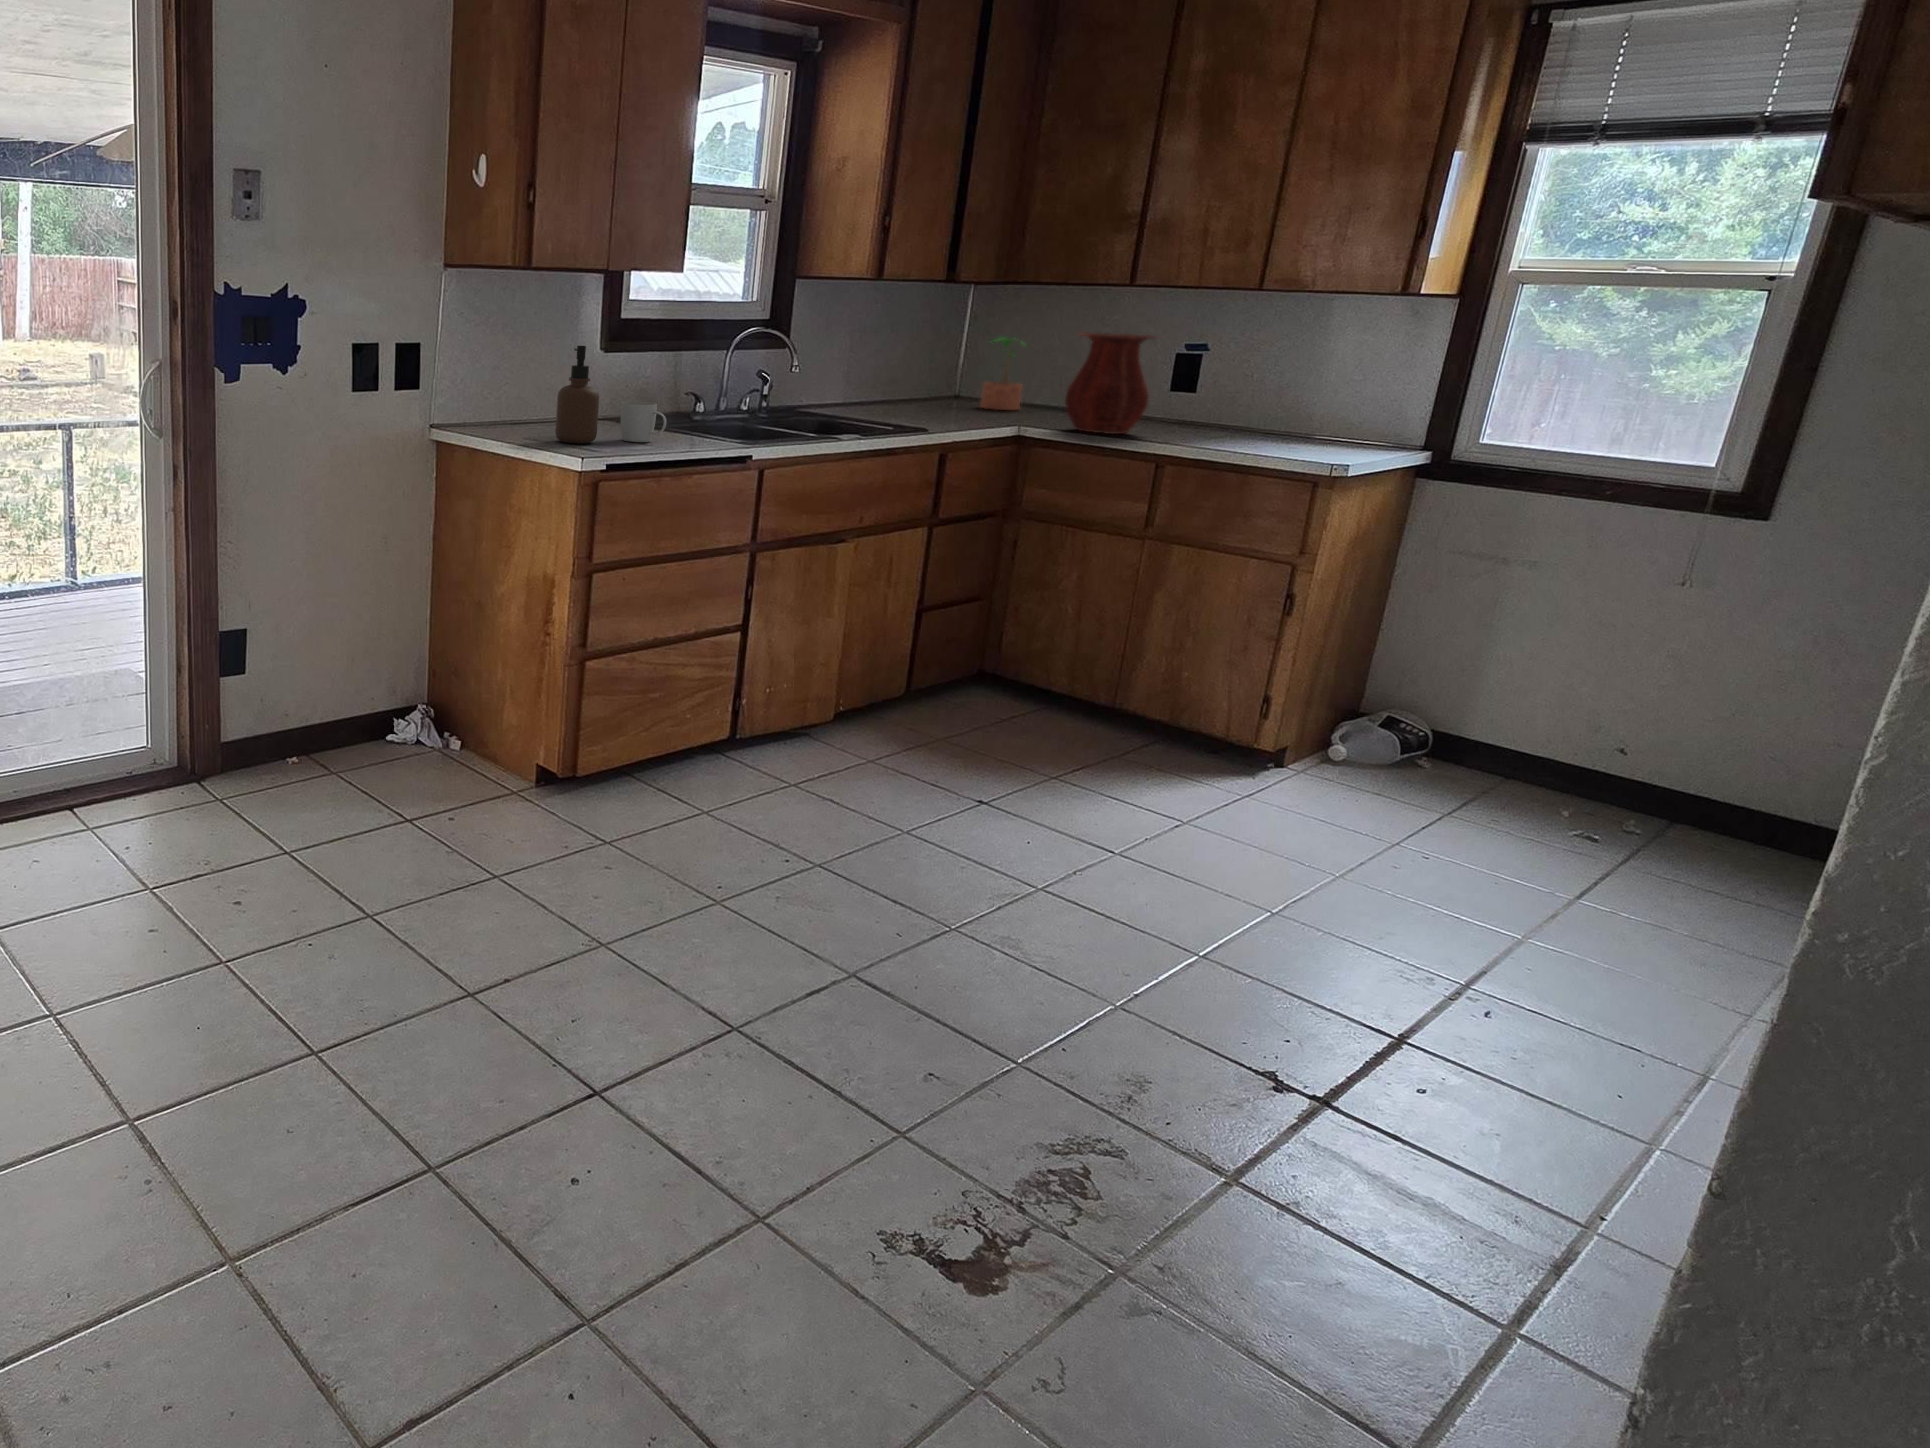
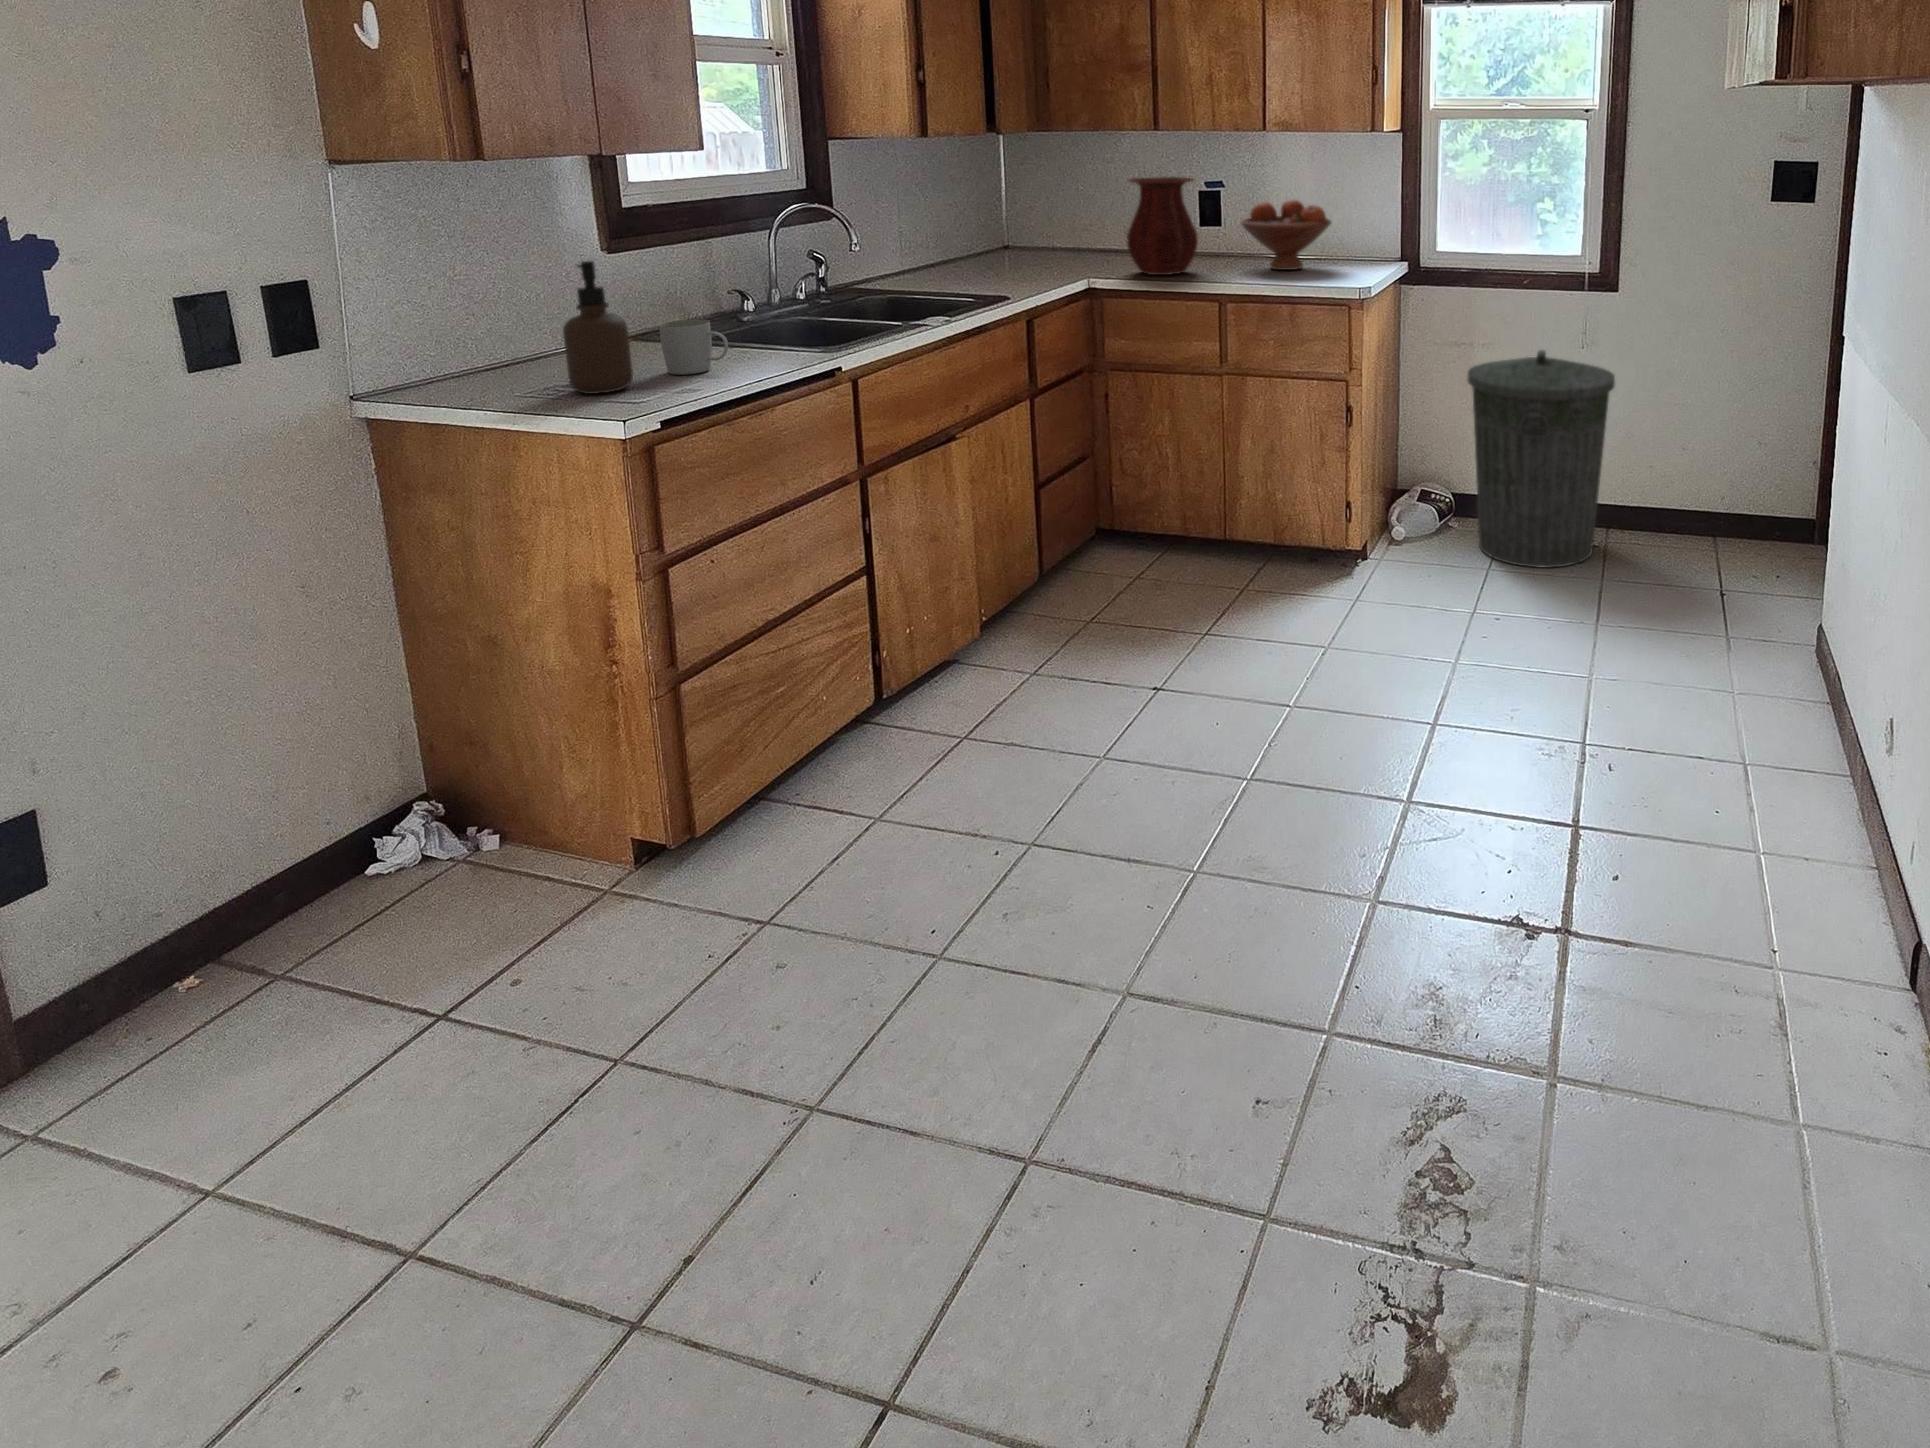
potted plant: present [980,337,1022,410] -> none [1035,184,1077,256]
fruit bowl: none [1206,368,1328,446] -> present [1241,200,1331,270]
trash can: none [1452,580,1729,852] -> present [1467,350,1615,568]

